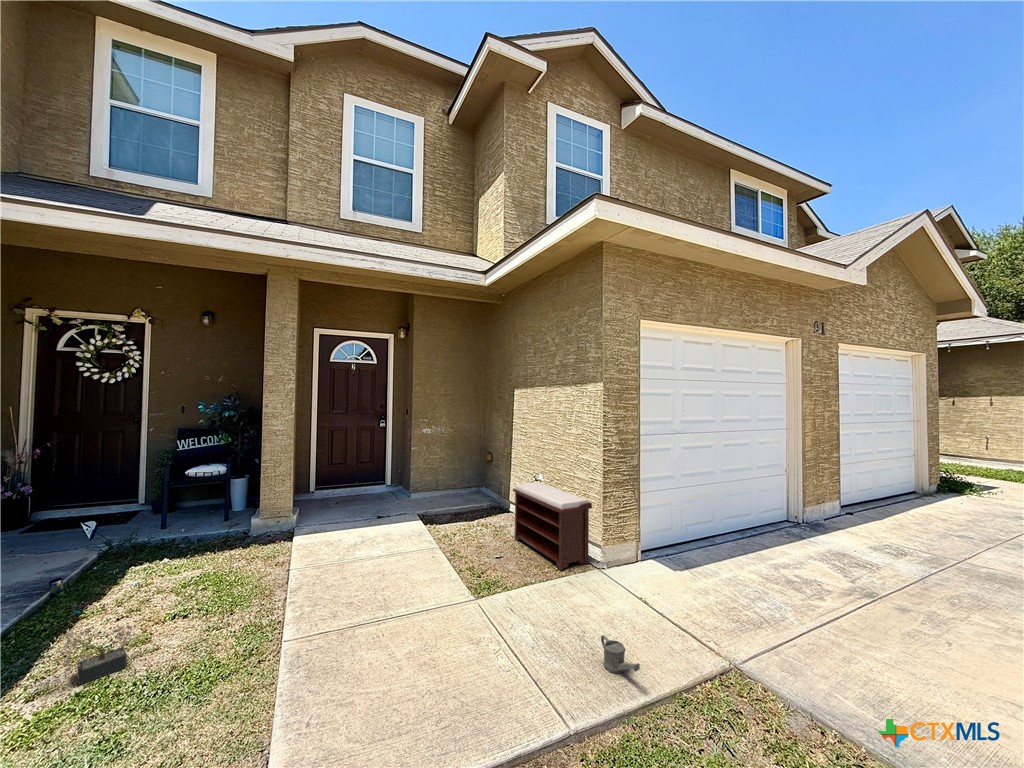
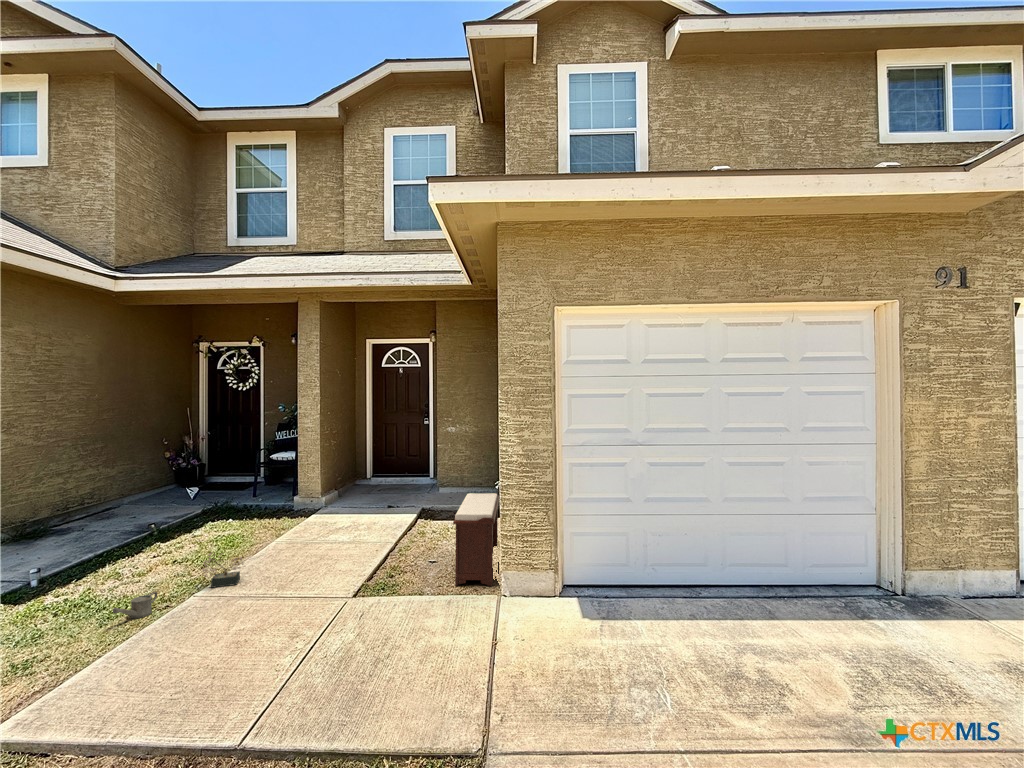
decorative plant: present [55,625,139,685] -> present [202,552,245,588]
watering can: present [601,635,640,674] -> present [113,592,157,619]

